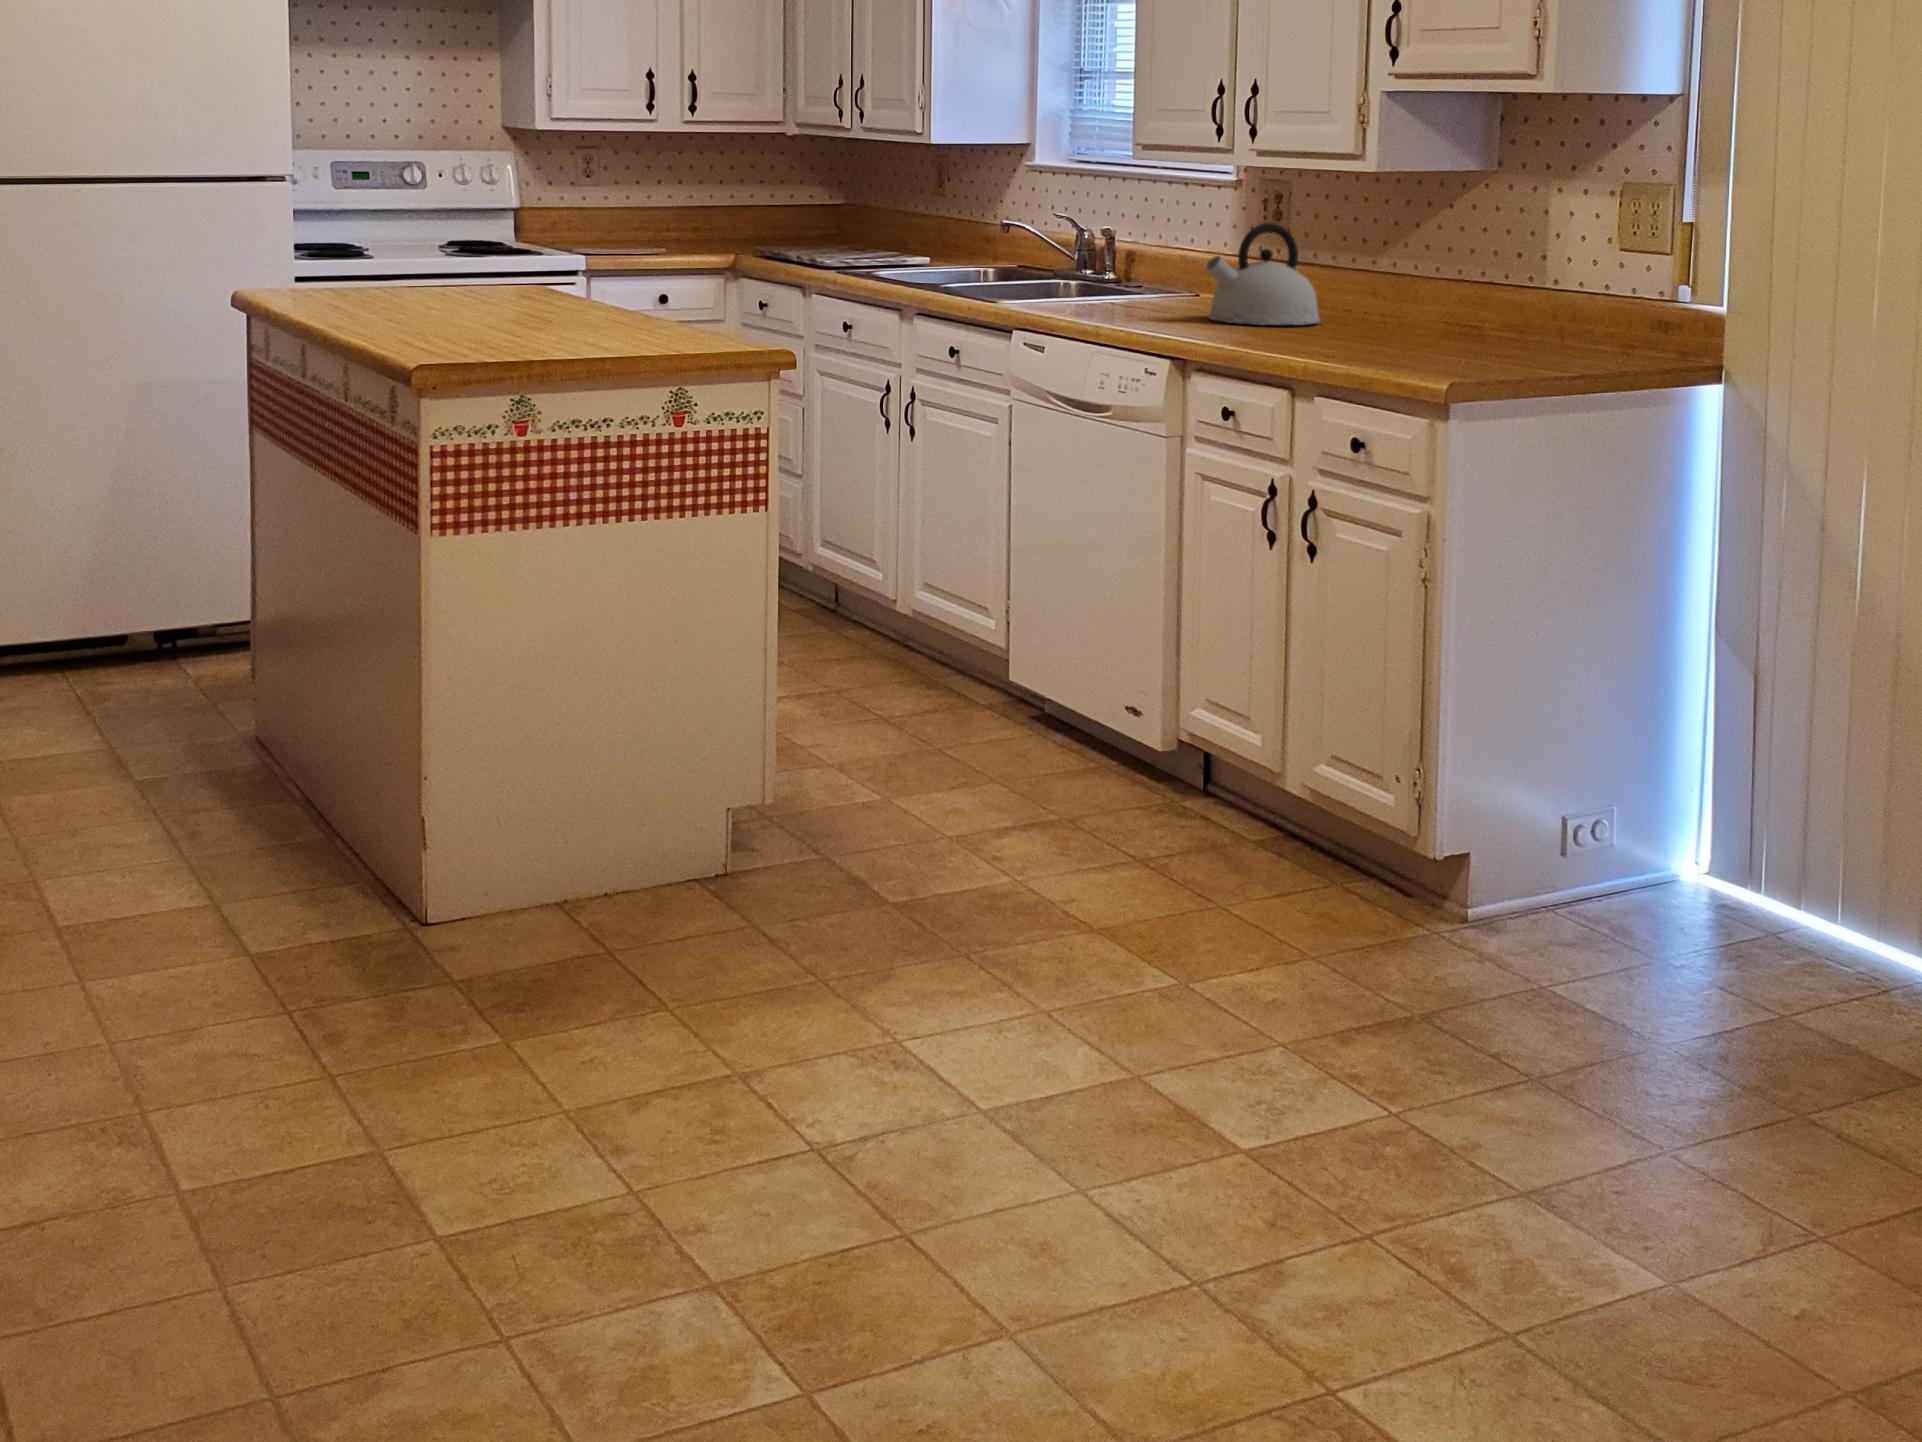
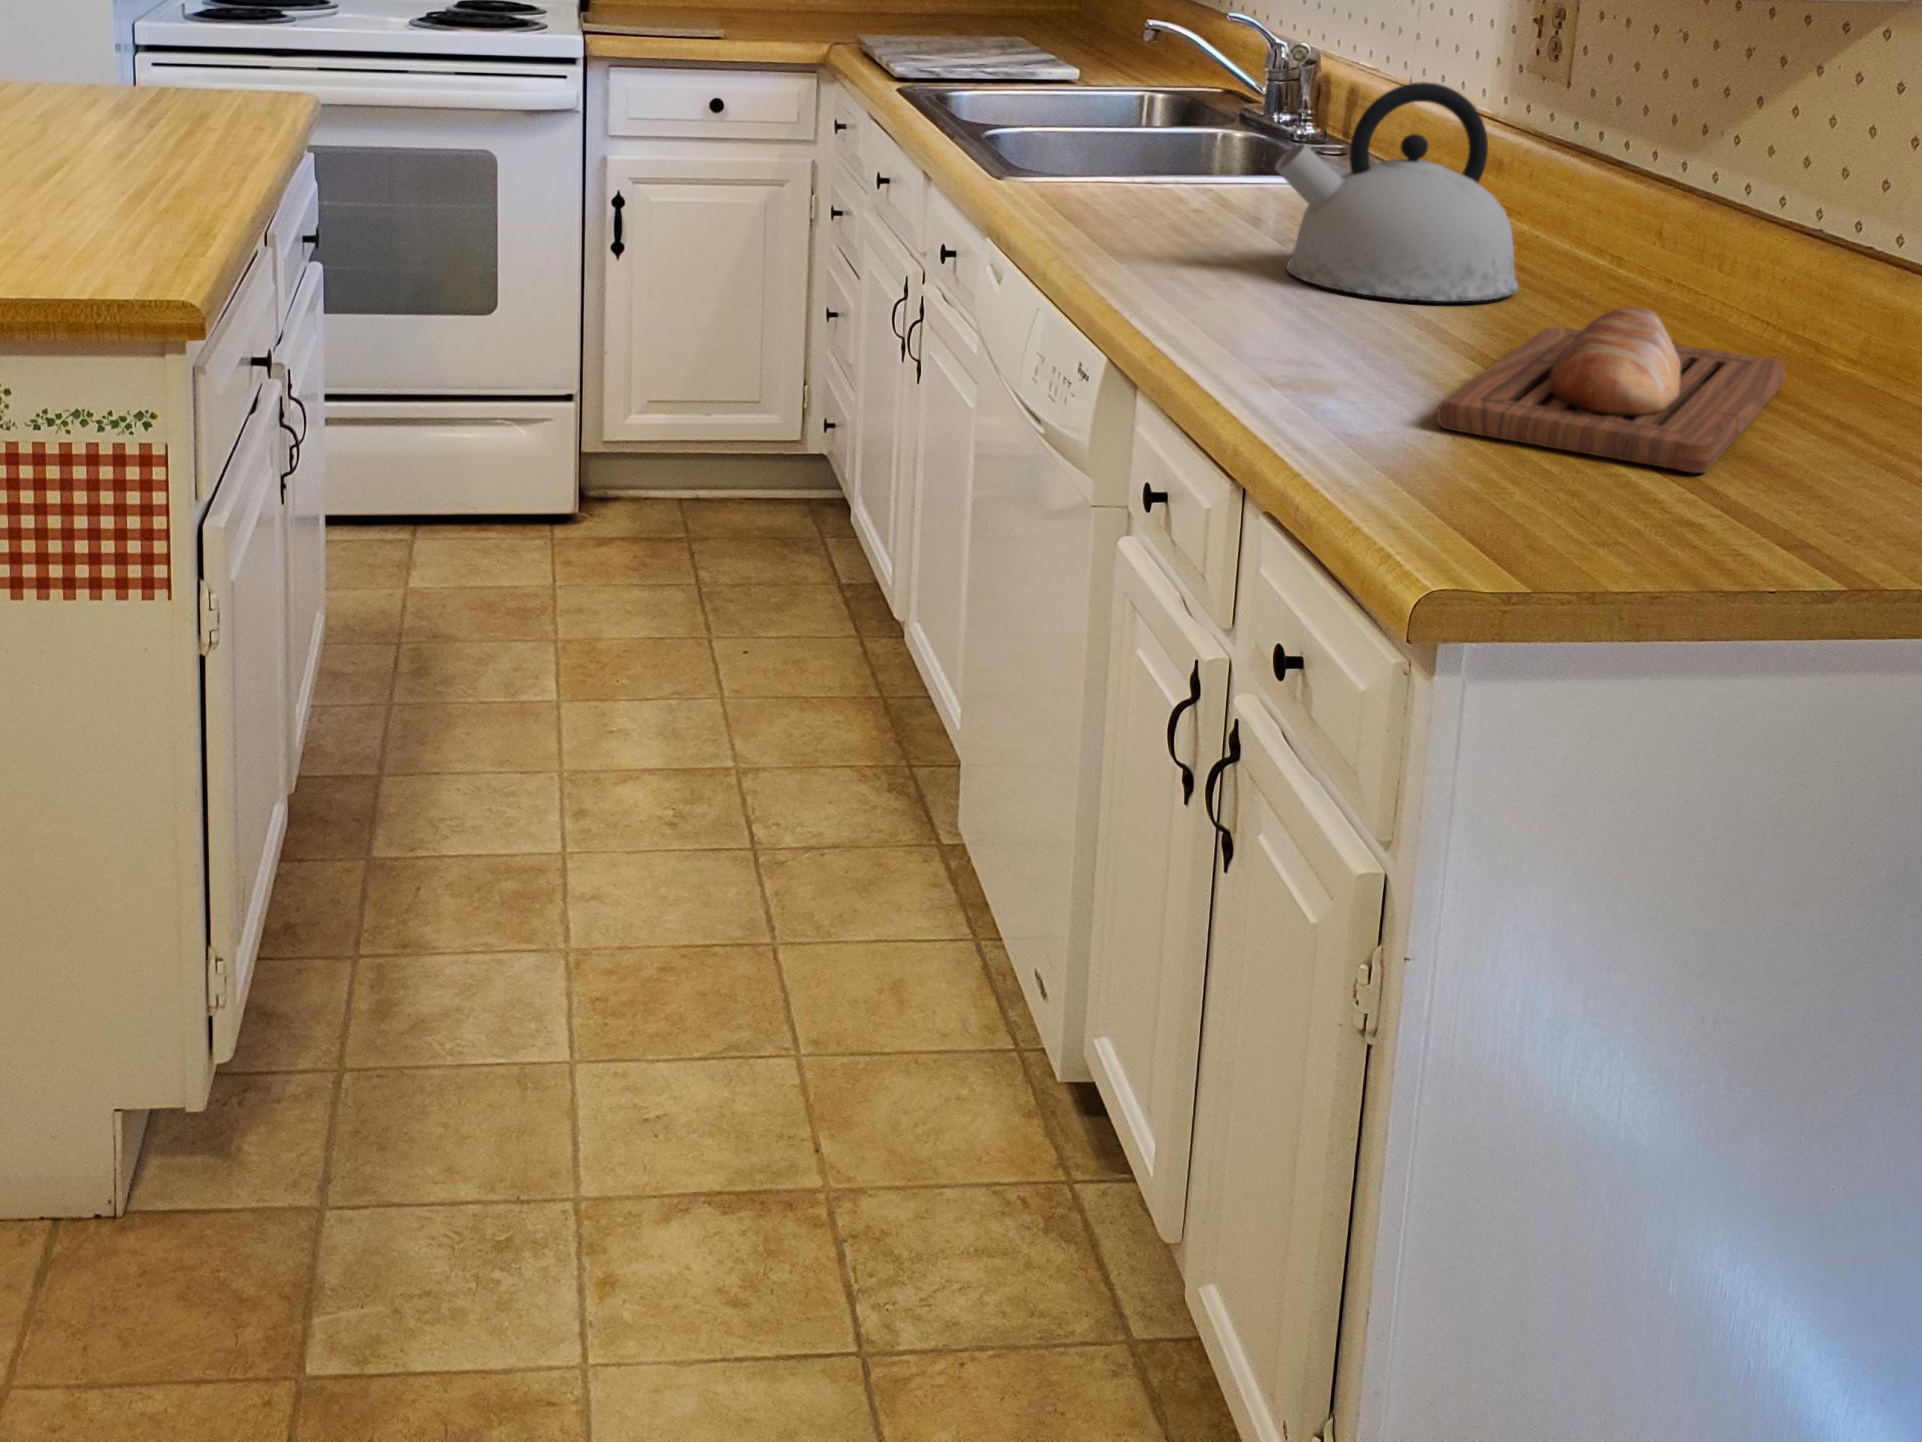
bread loaf: none [1365,307,1487,358] -> present [1437,307,1785,473]

